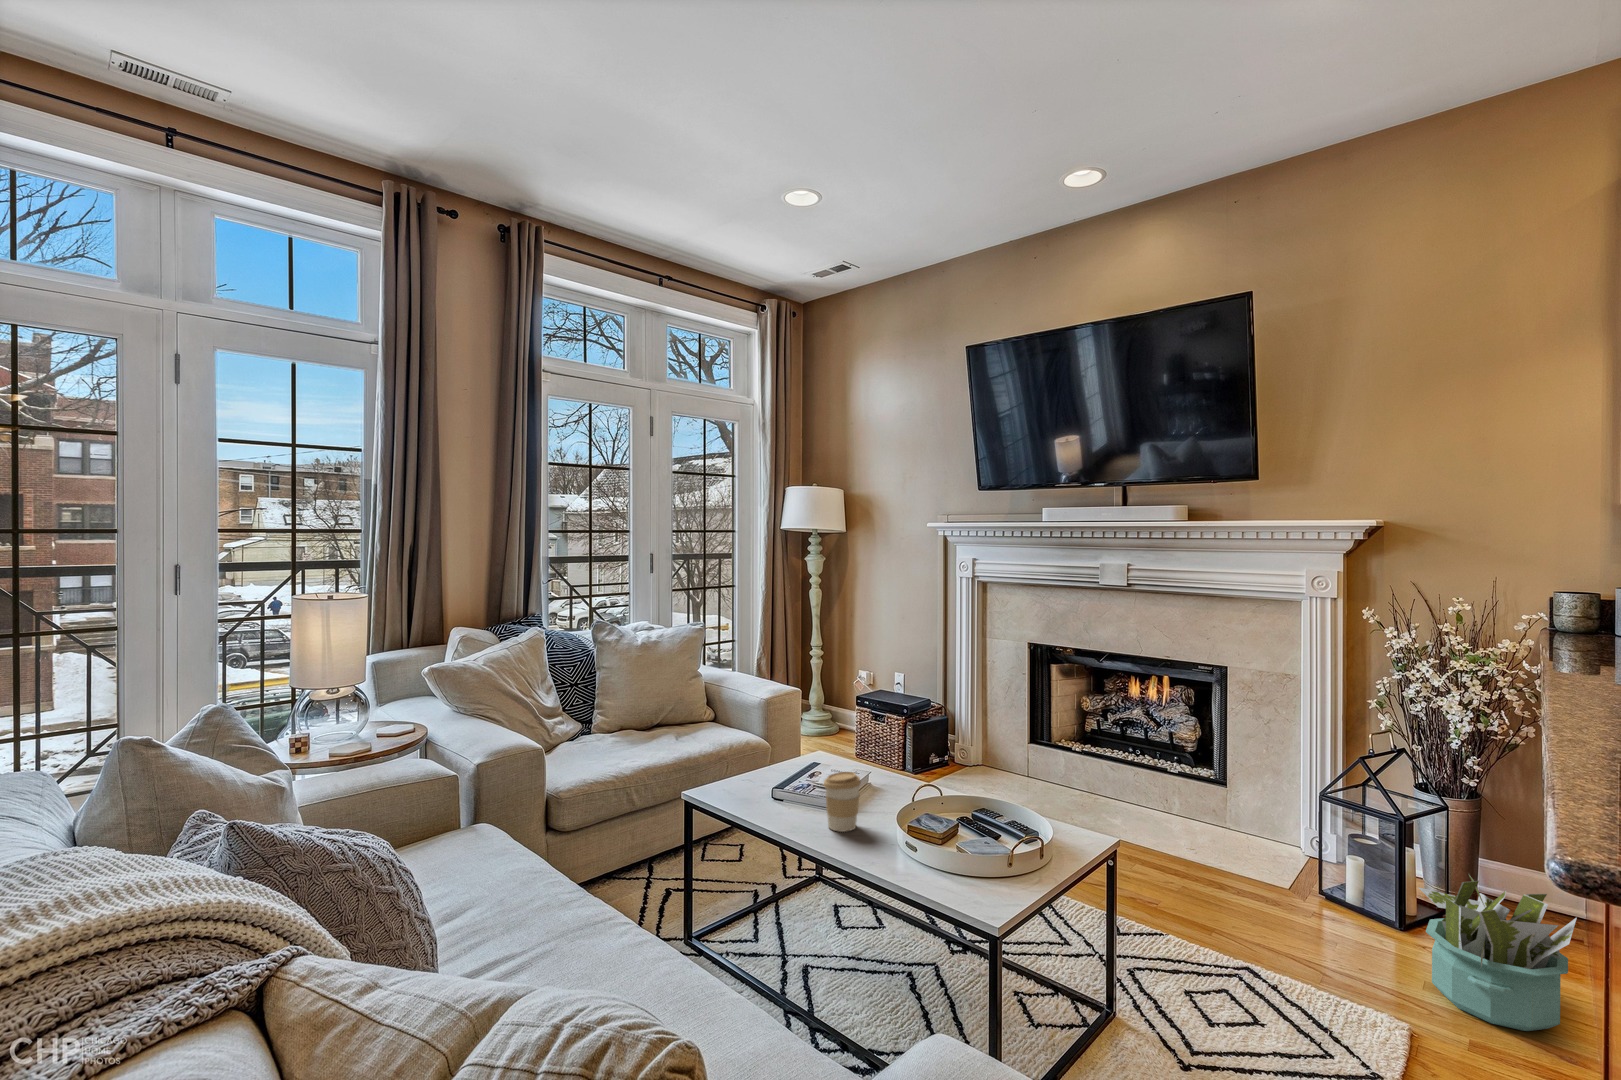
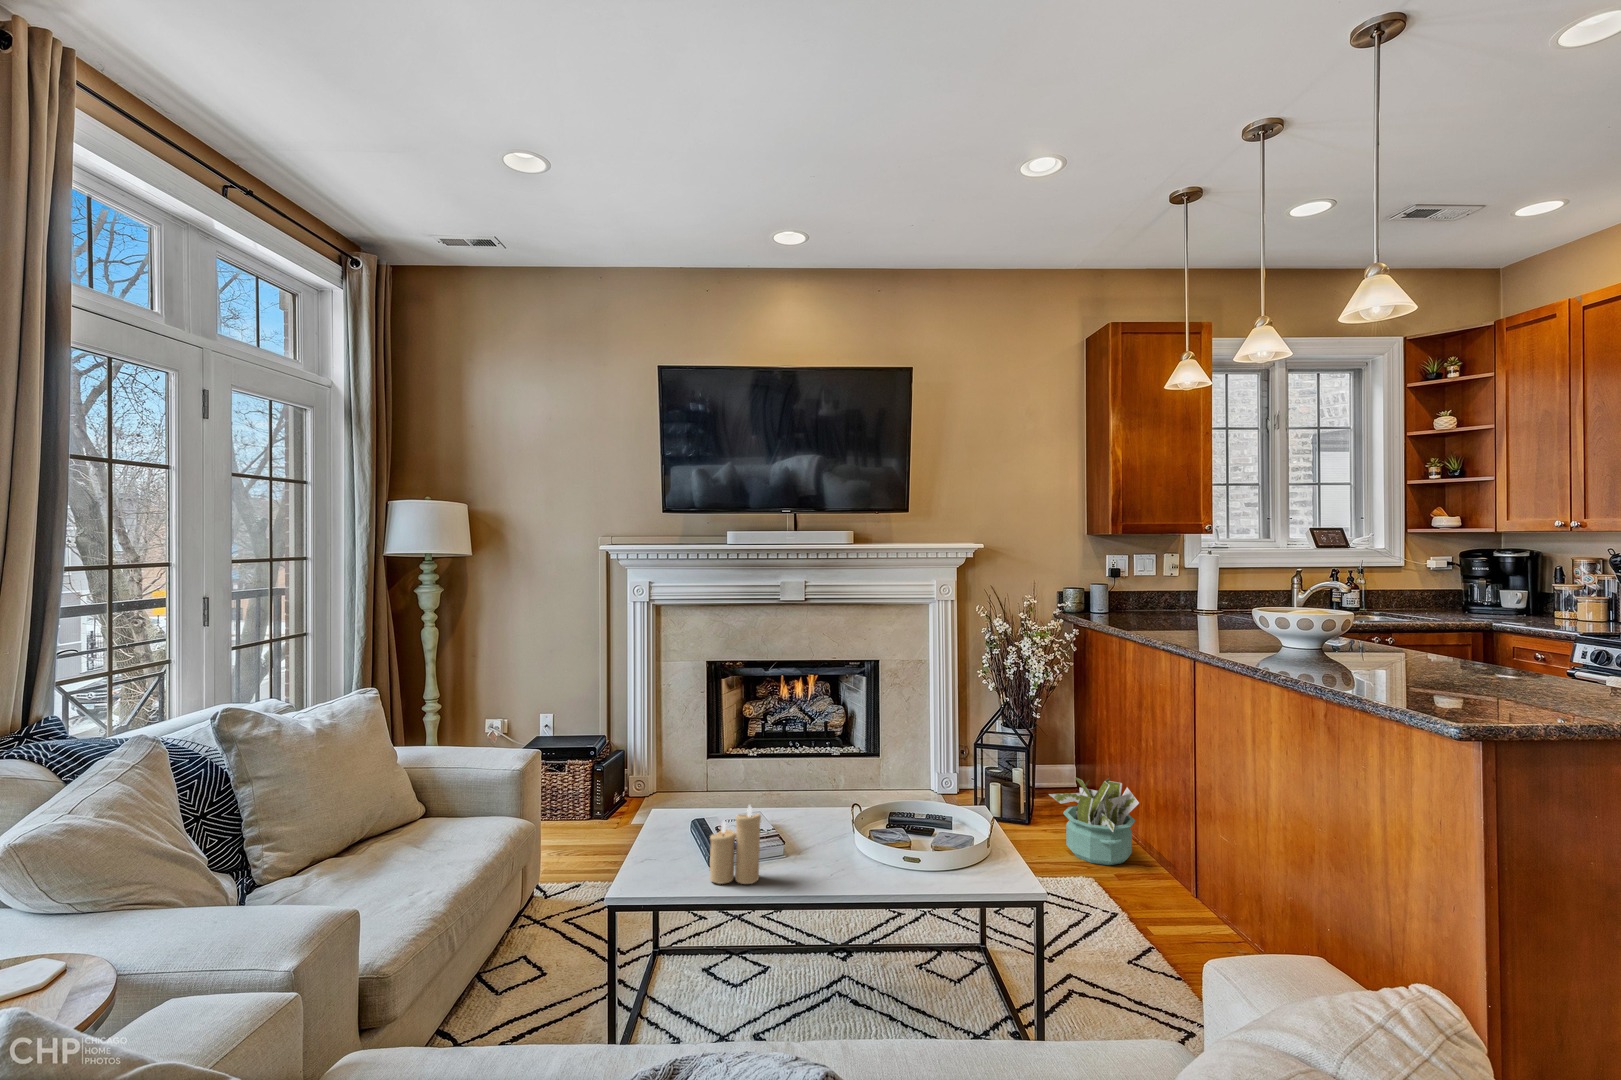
candle: none [753,745,793,817] -> present [710,805,761,884]
coffee cup: present [824,772,861,832] -> none [802,813,840,876]

